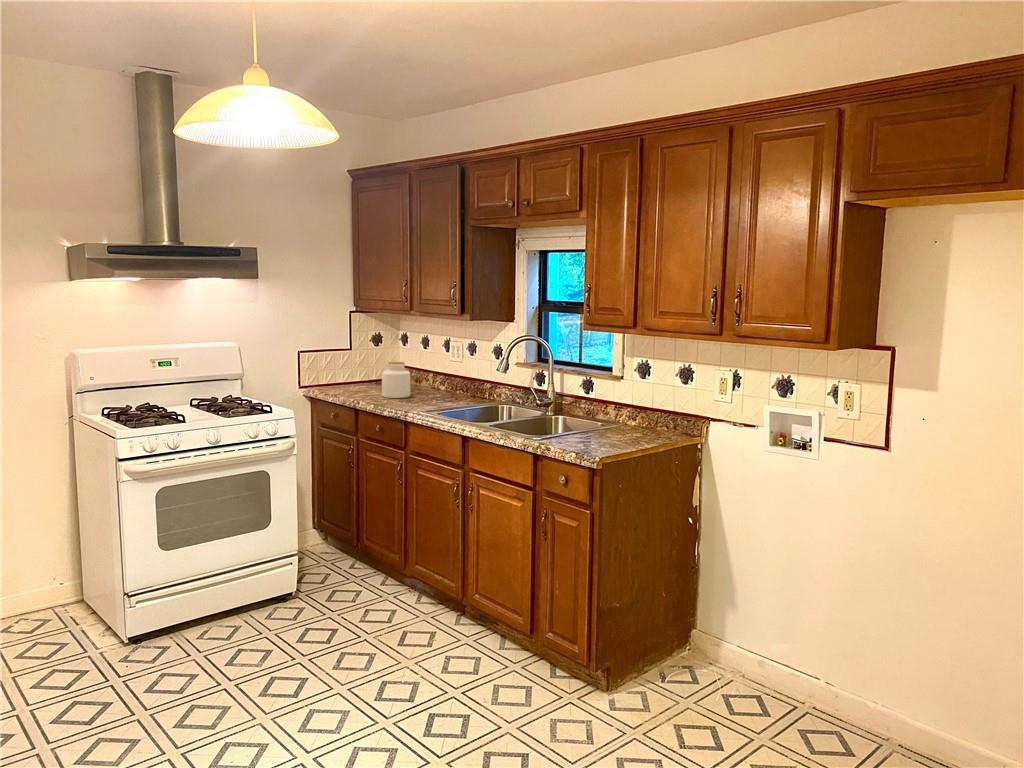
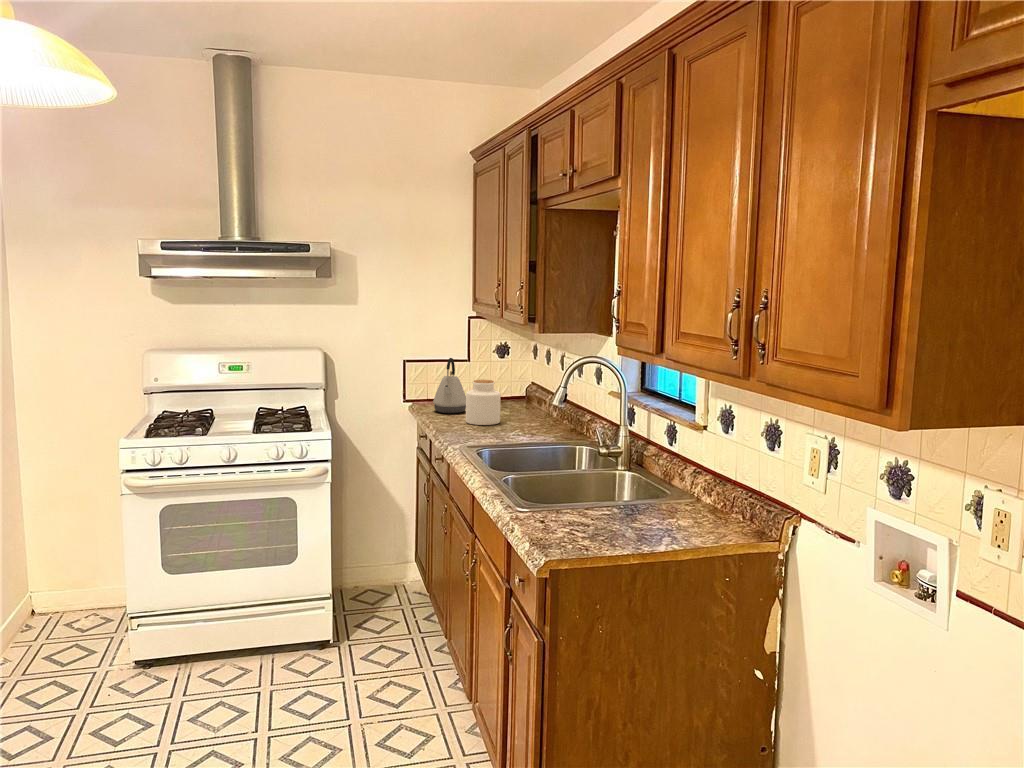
kettle: none [340,346,369,393] -> present [433,358,466,413]

